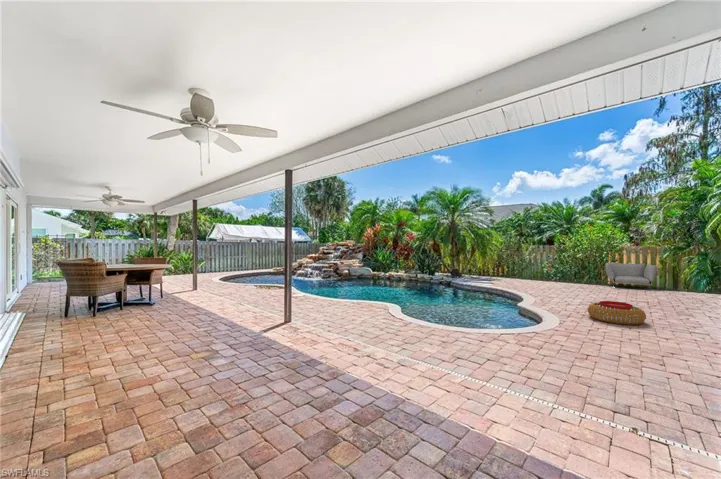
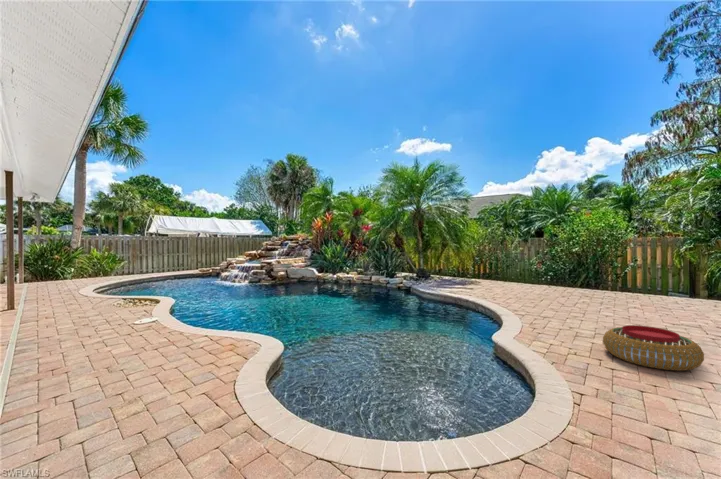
armchair: present [605,262,657,288] -> none [611,260,681,298]

